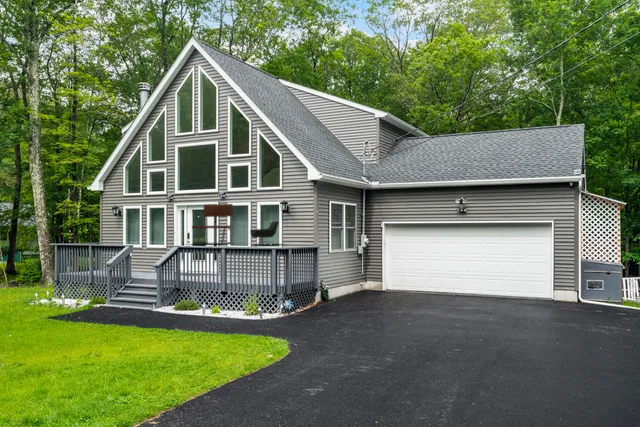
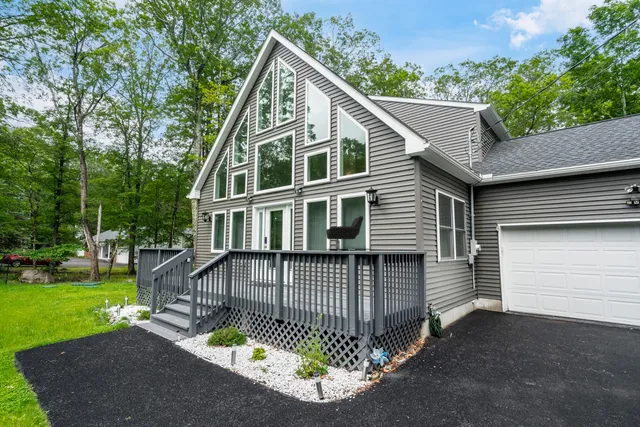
bench: present [192,204,233,244] -> none [260,199,308,249]

